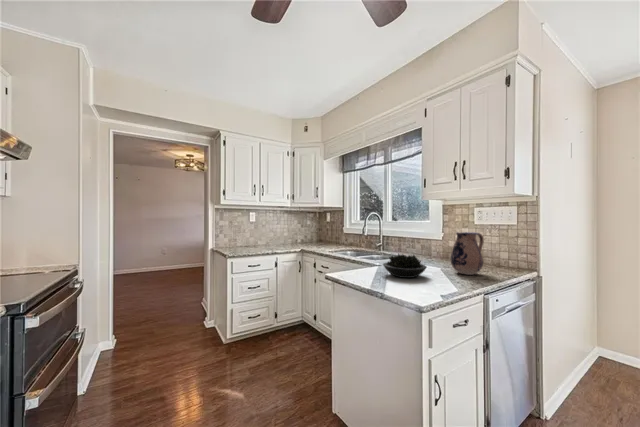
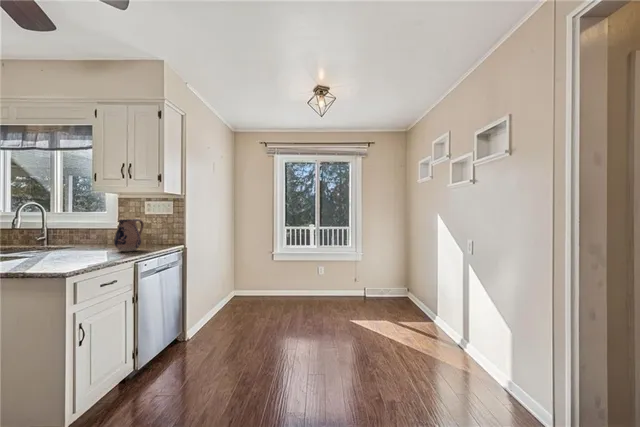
succulent plant: present [383,254,427,278] -> none [35,239,87,260]

